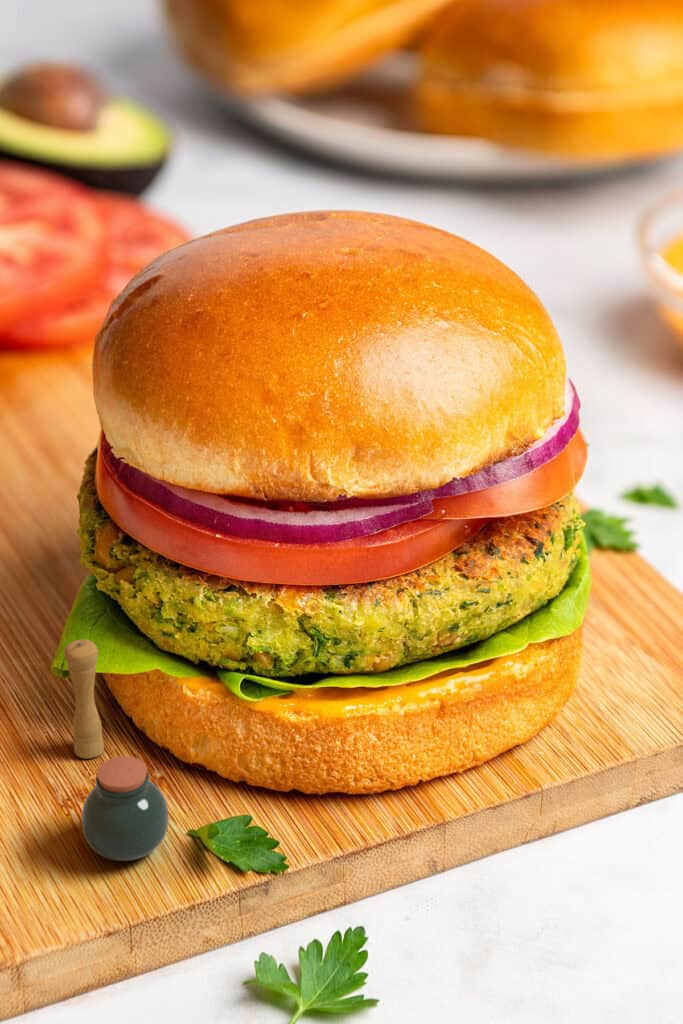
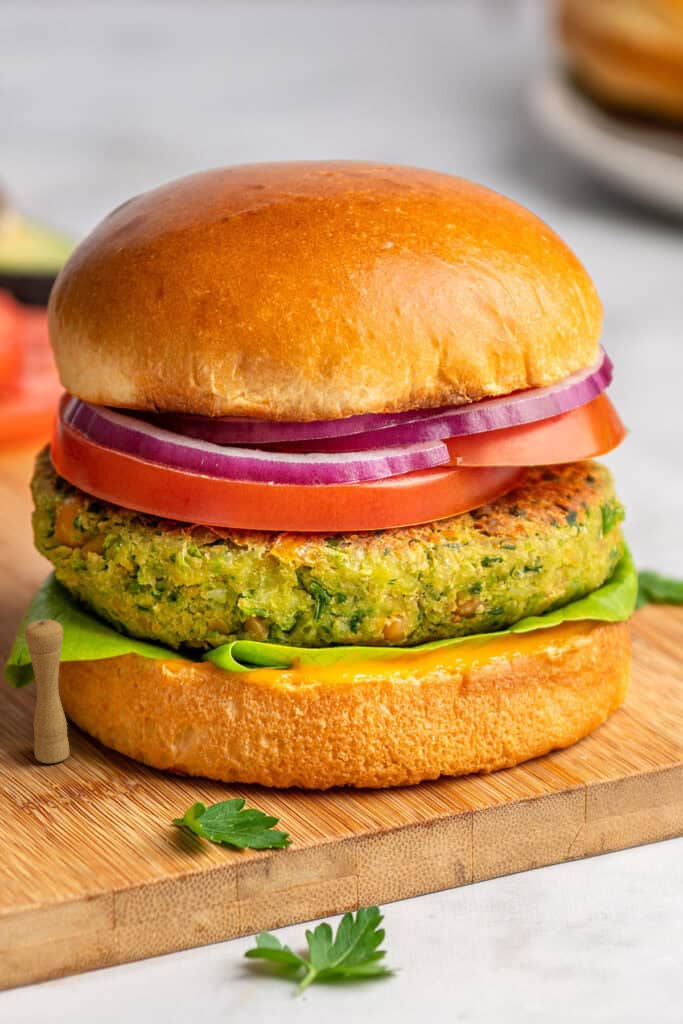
jar: present [82,756,169,861] -> none [54,735,154,857]

